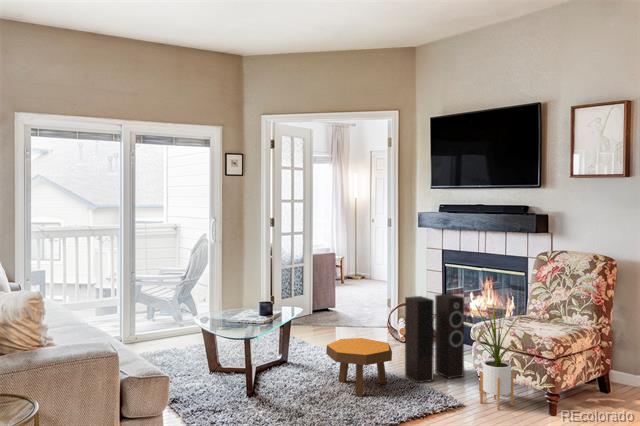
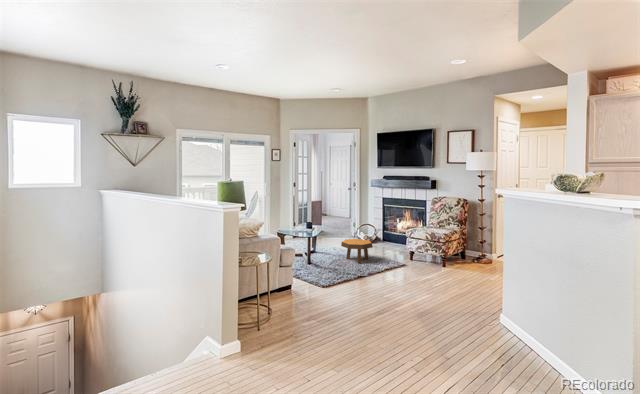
speaker: present [405,294,464,383] -> none [375,218,402,258]
house plant: present [473,304,523,410] -> none [408,217,434,266]

